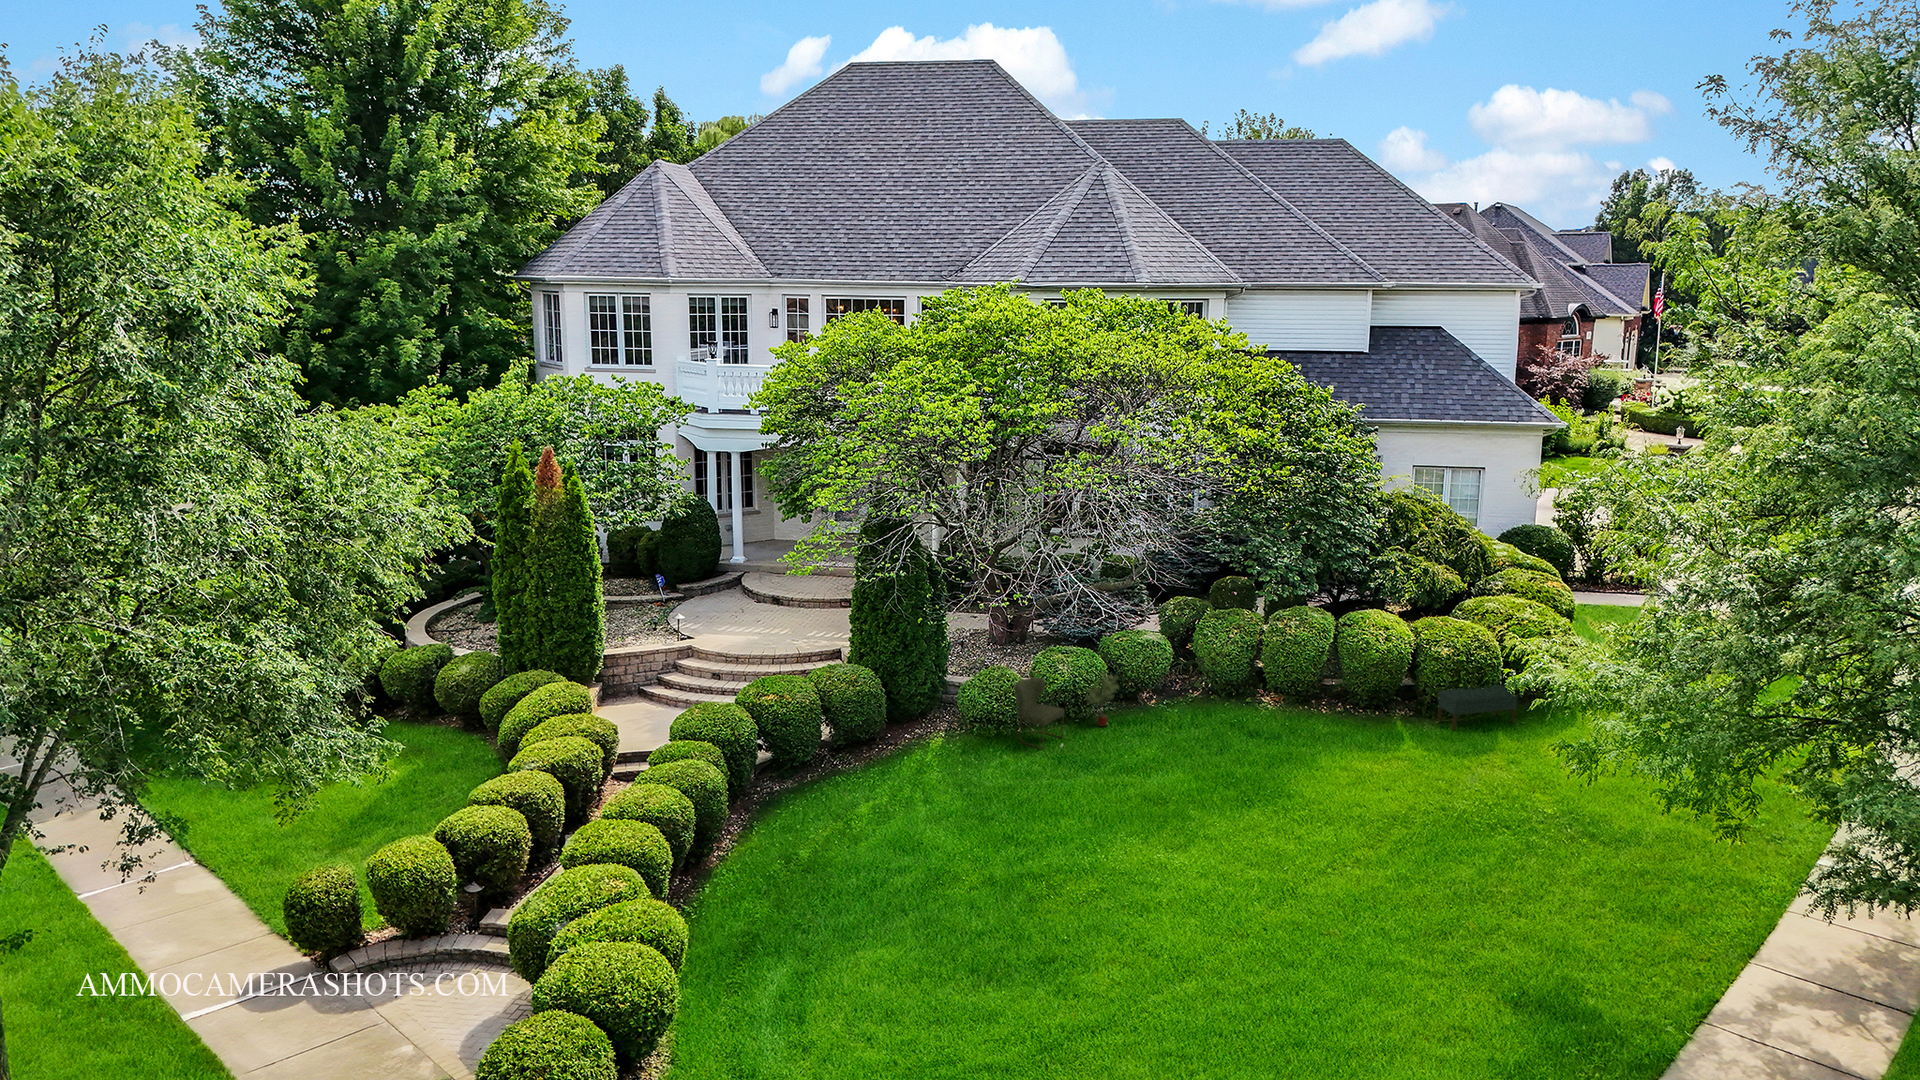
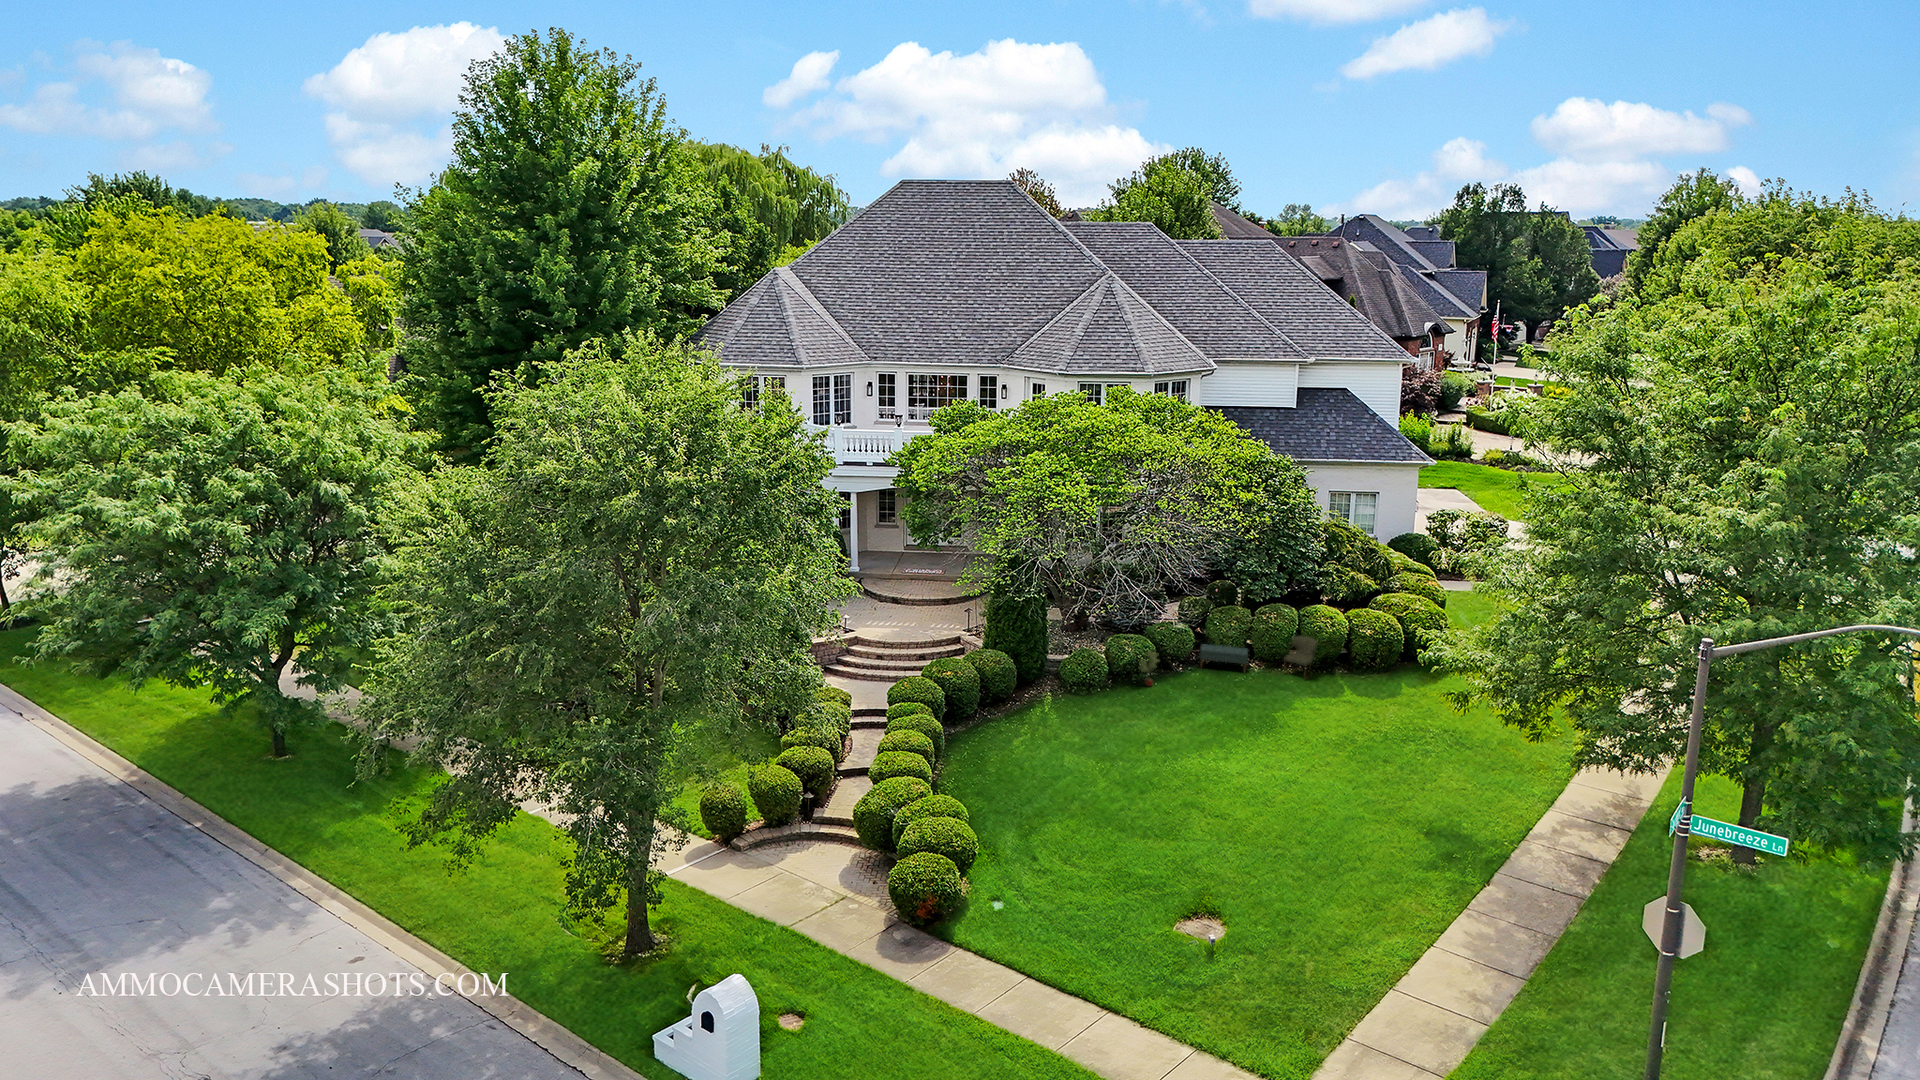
chair: present [1014,678,1065,749] -> present [1284,636,1318,679]
bench: present [1437,685,1518,730] -> present [1200,644,1248,672]

